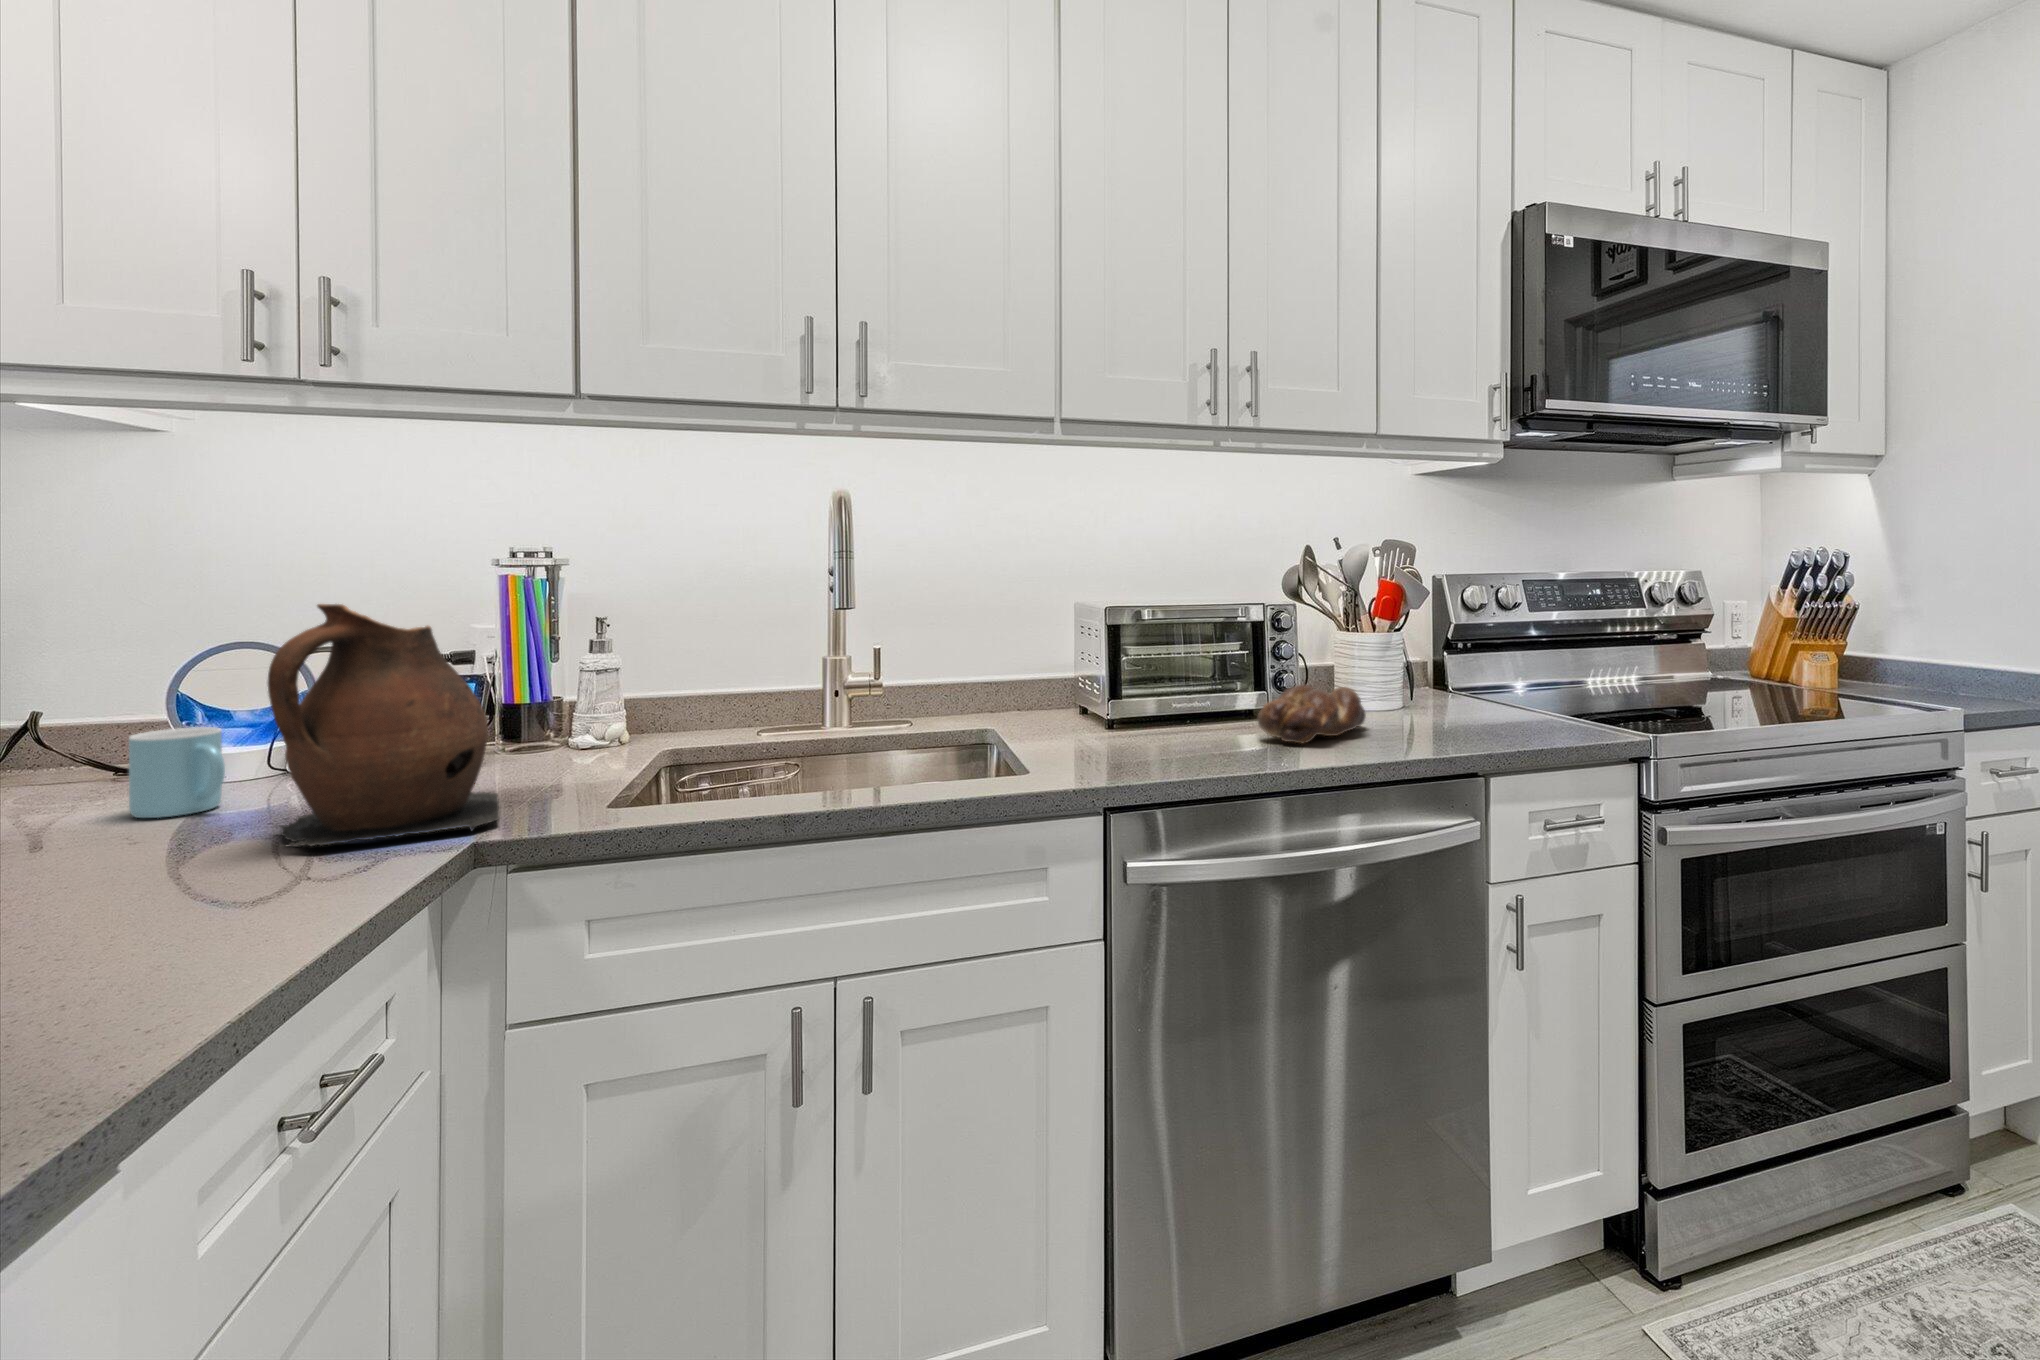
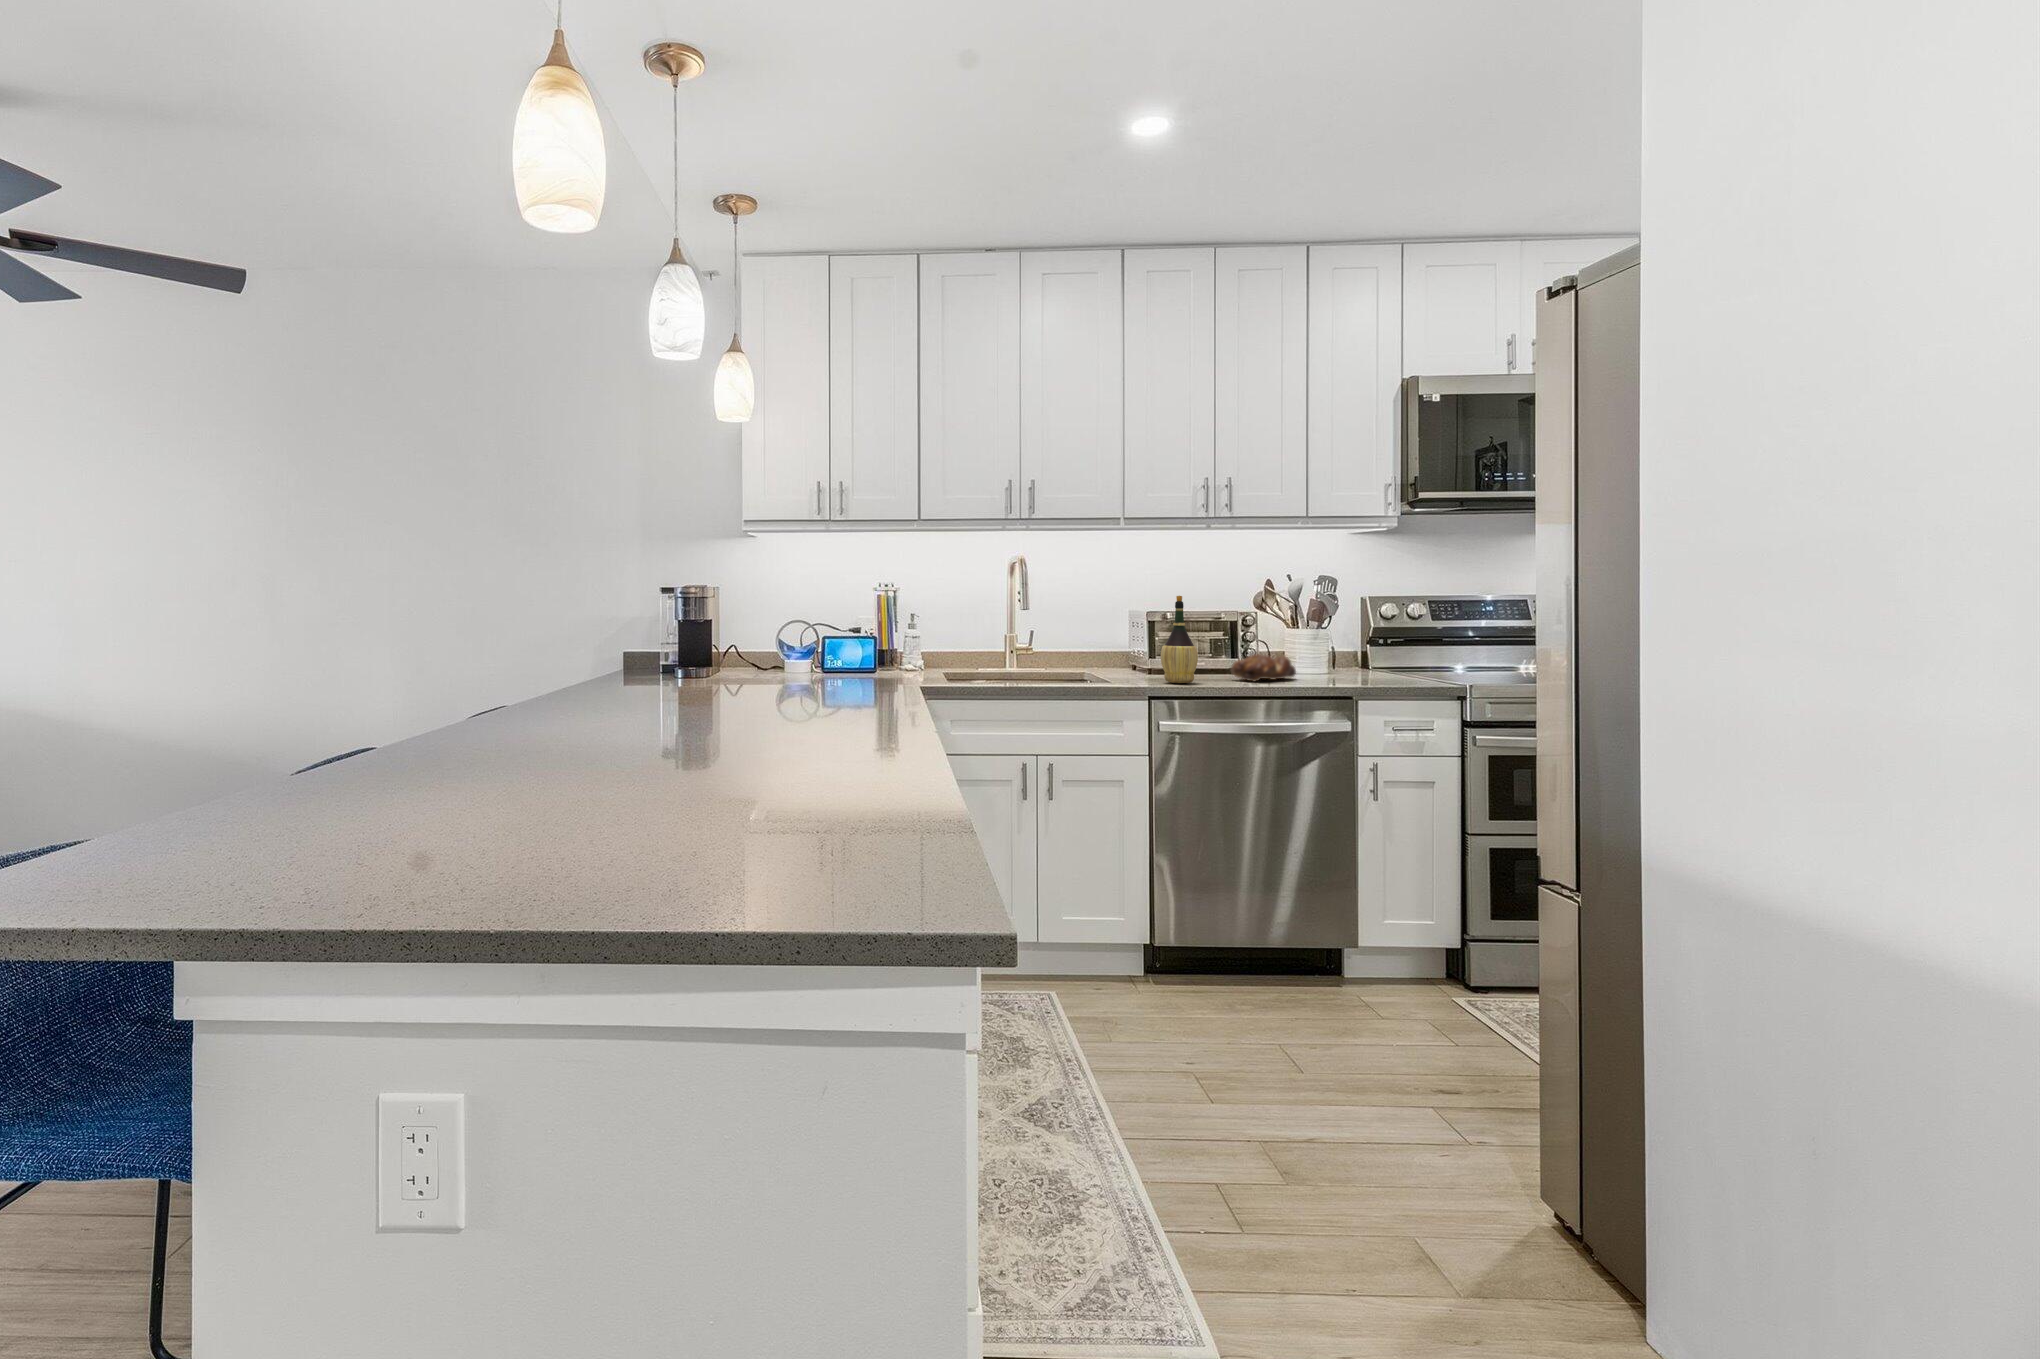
wine bottle: none [1129,577,1203,762] -> present [1161,596,1198,683]
ceramic pitcher: present [268,604,499,847] -> none [843,603,916,685]
mug: present [129,727,225,818] -> none [786,650,815,680]

